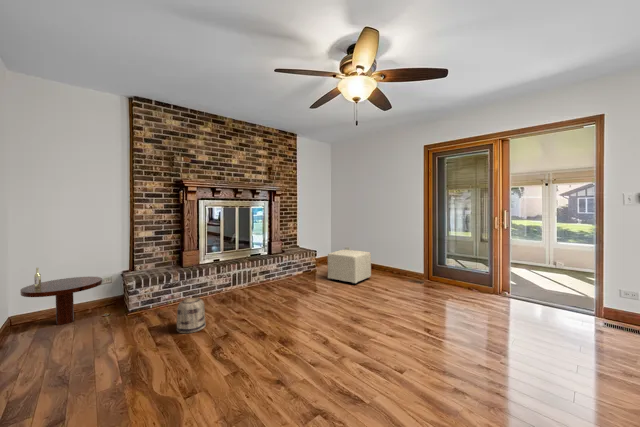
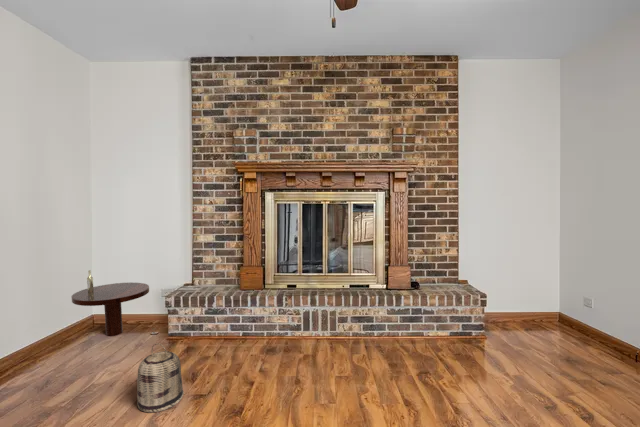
ottoman: present [328,250,371,284] -> none [489,302,624,404]

